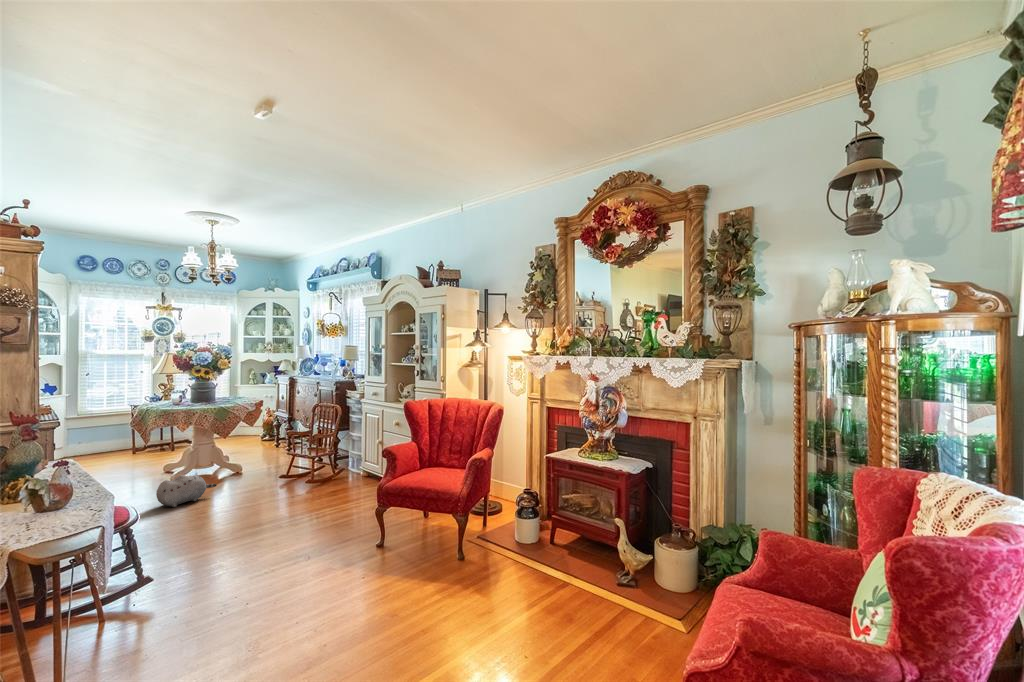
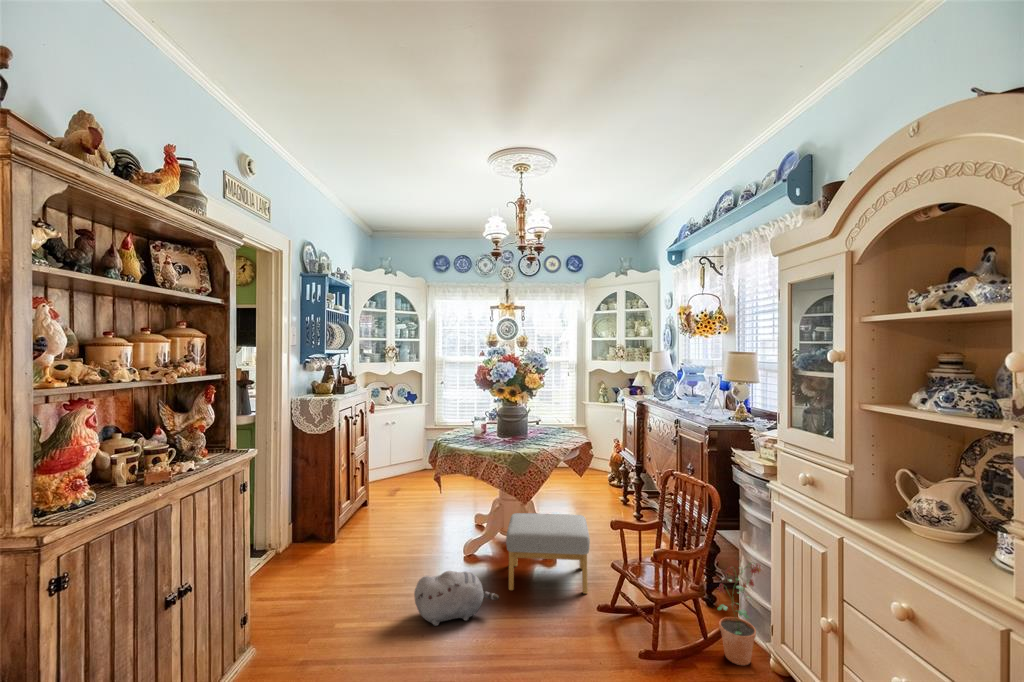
potted plant: none [338,434,359,478] -> present [718,563,761,665]
footstool: none [209,441,269,488] -> present [506,513,590,594]

